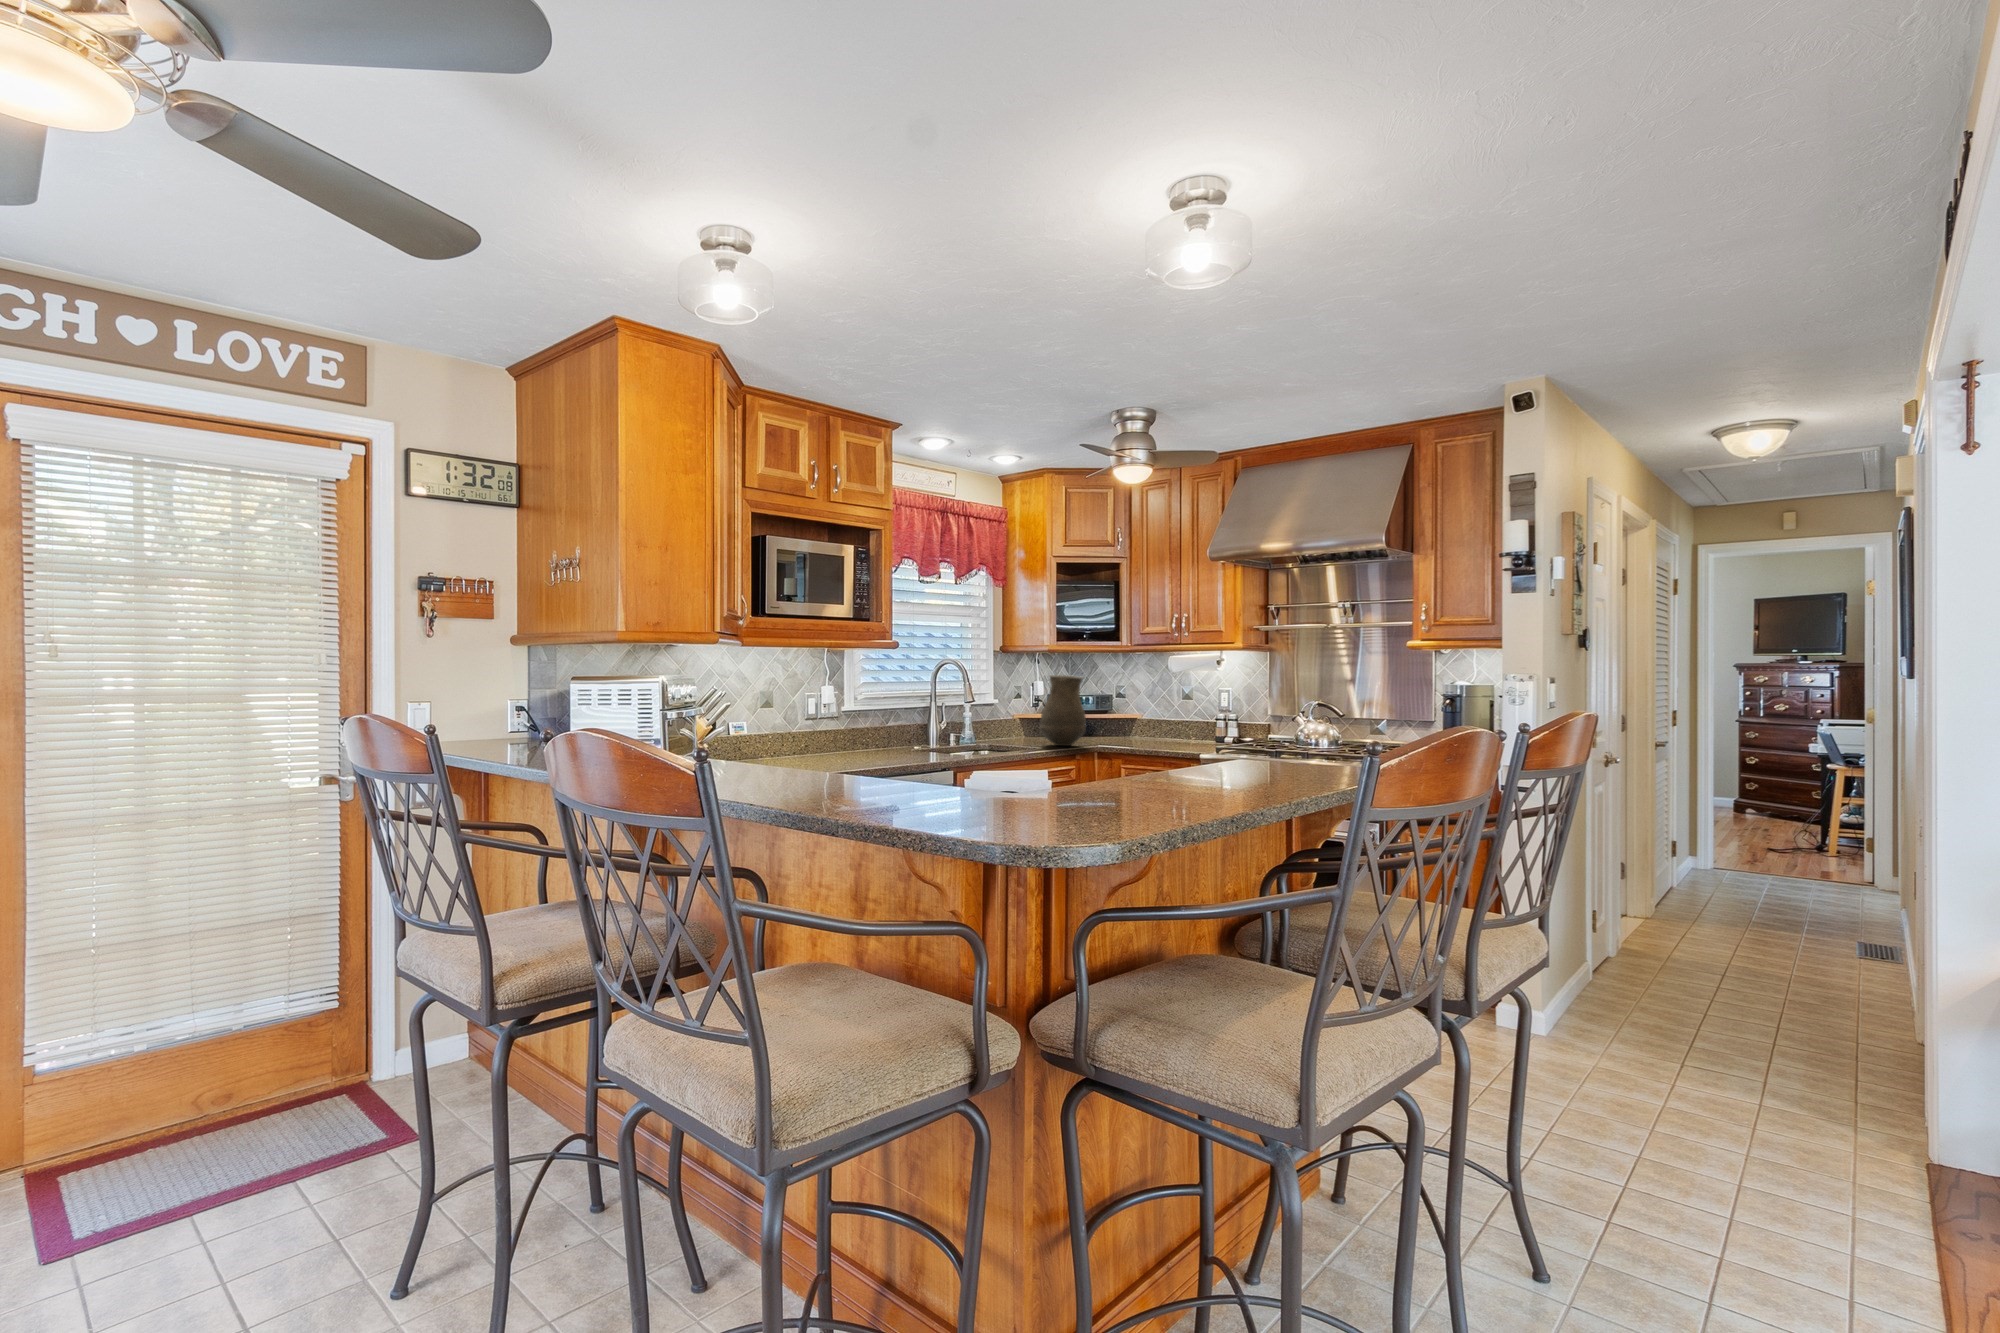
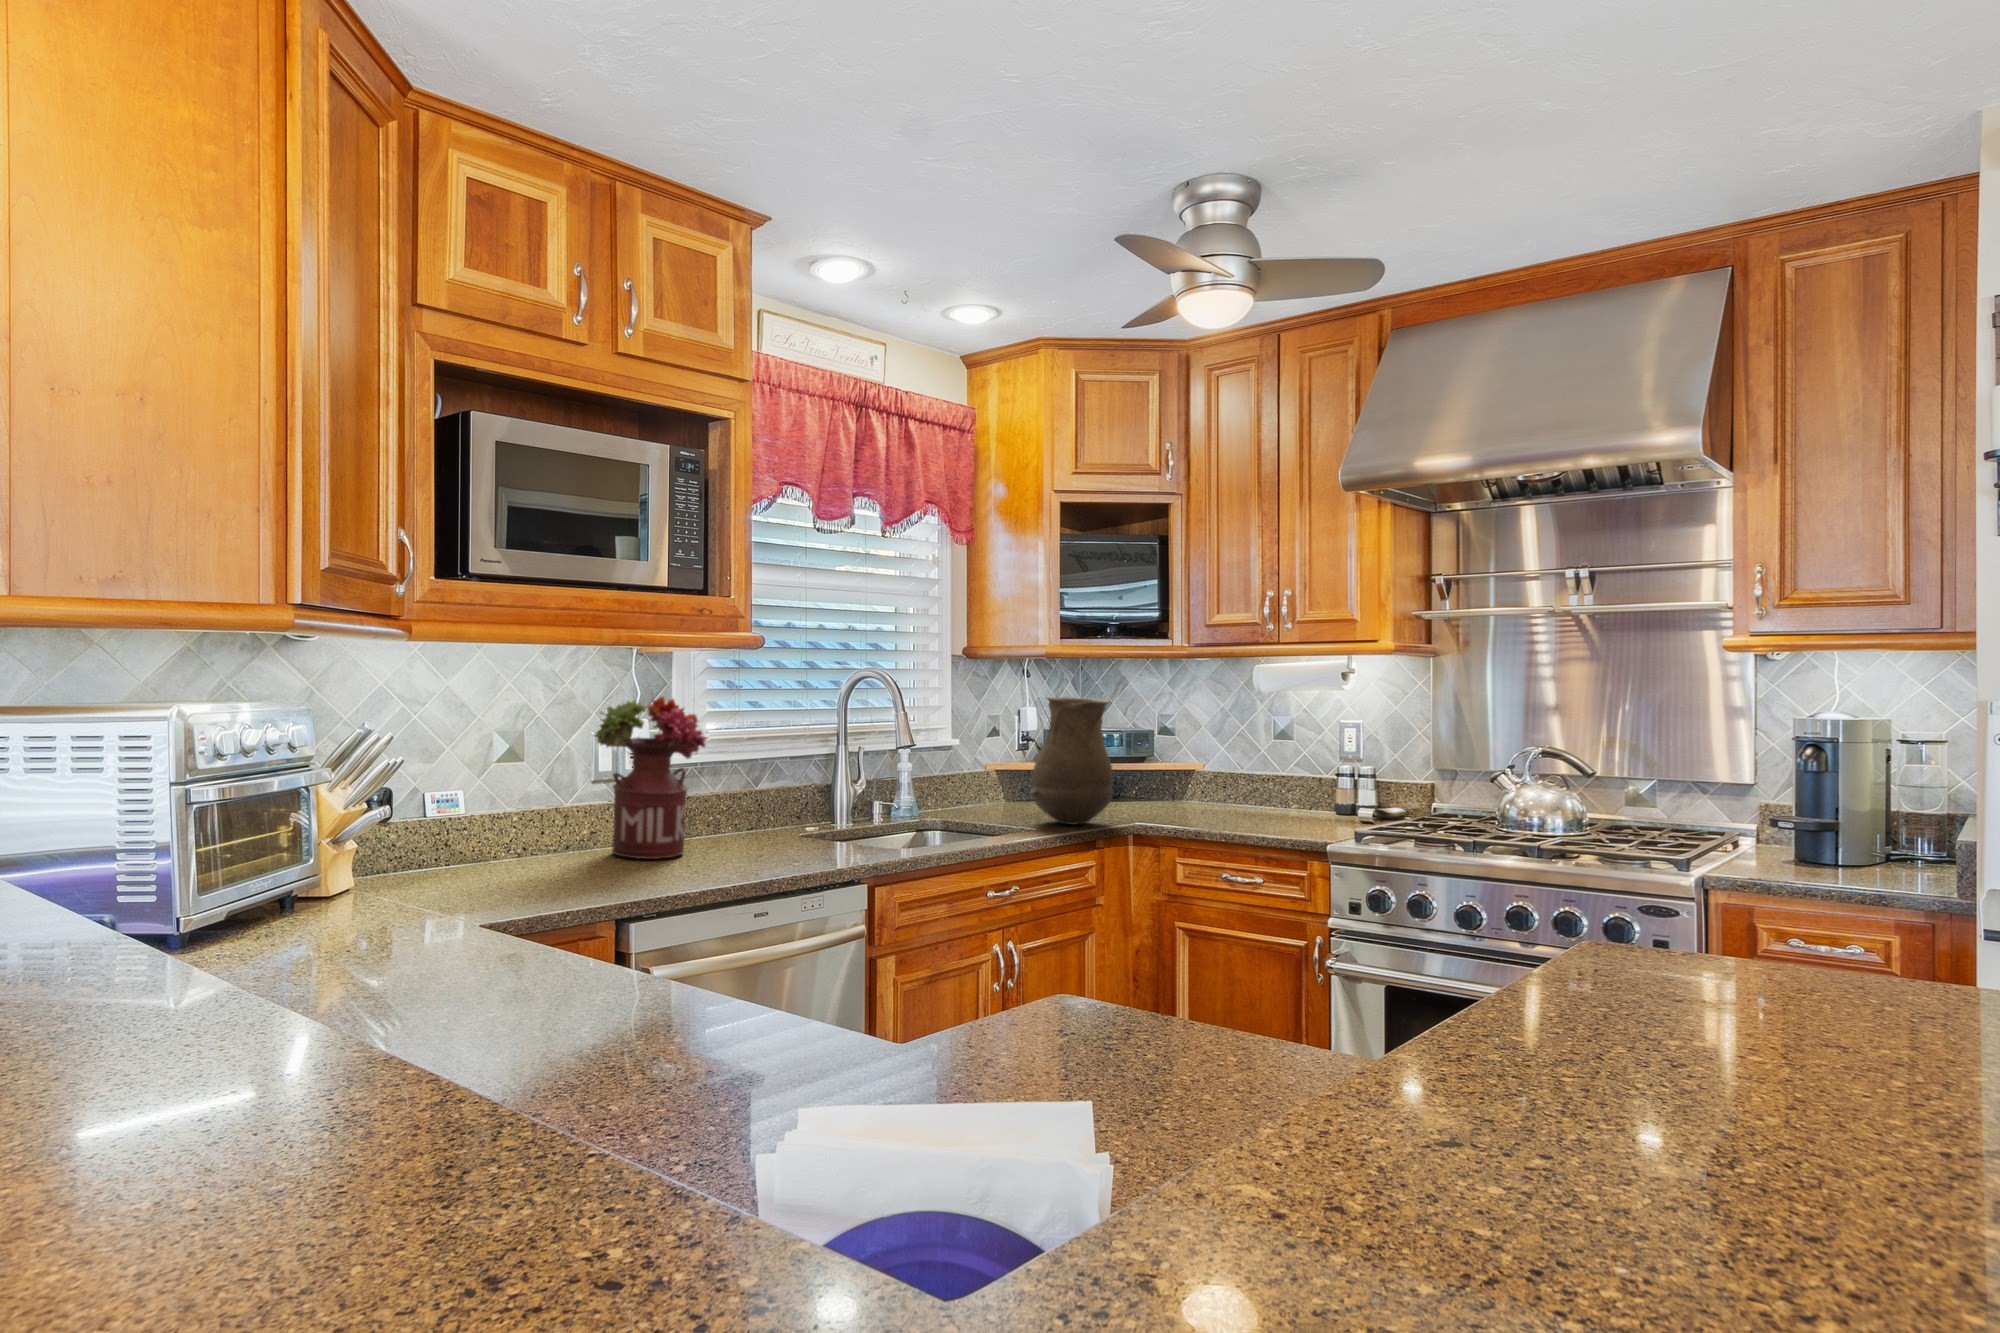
flower arrangement: none [813,674,871,757] -> present [594,697,707,859]

